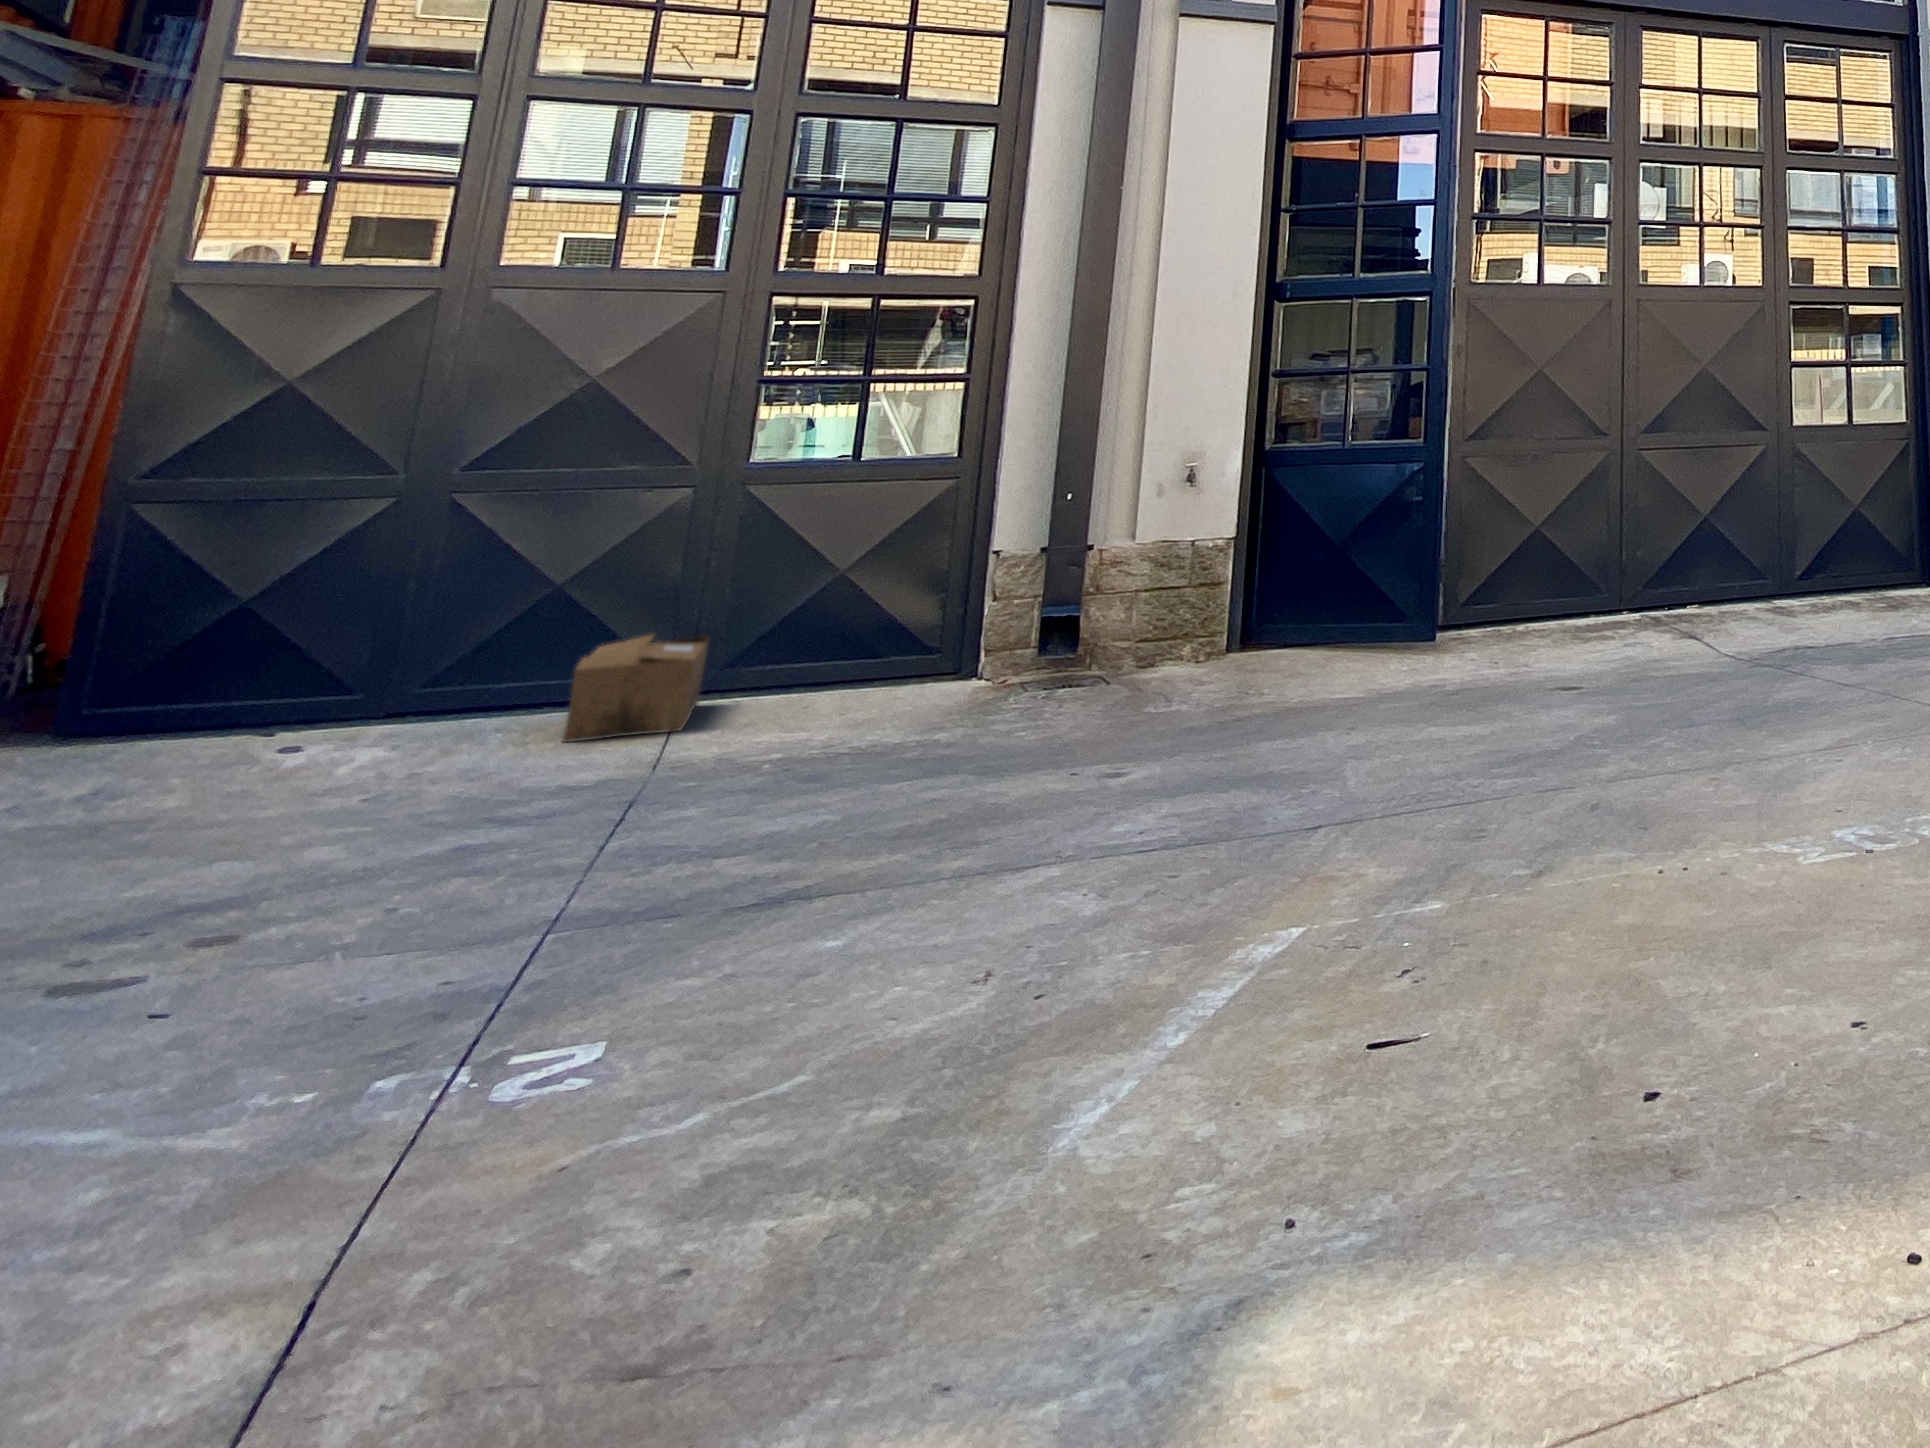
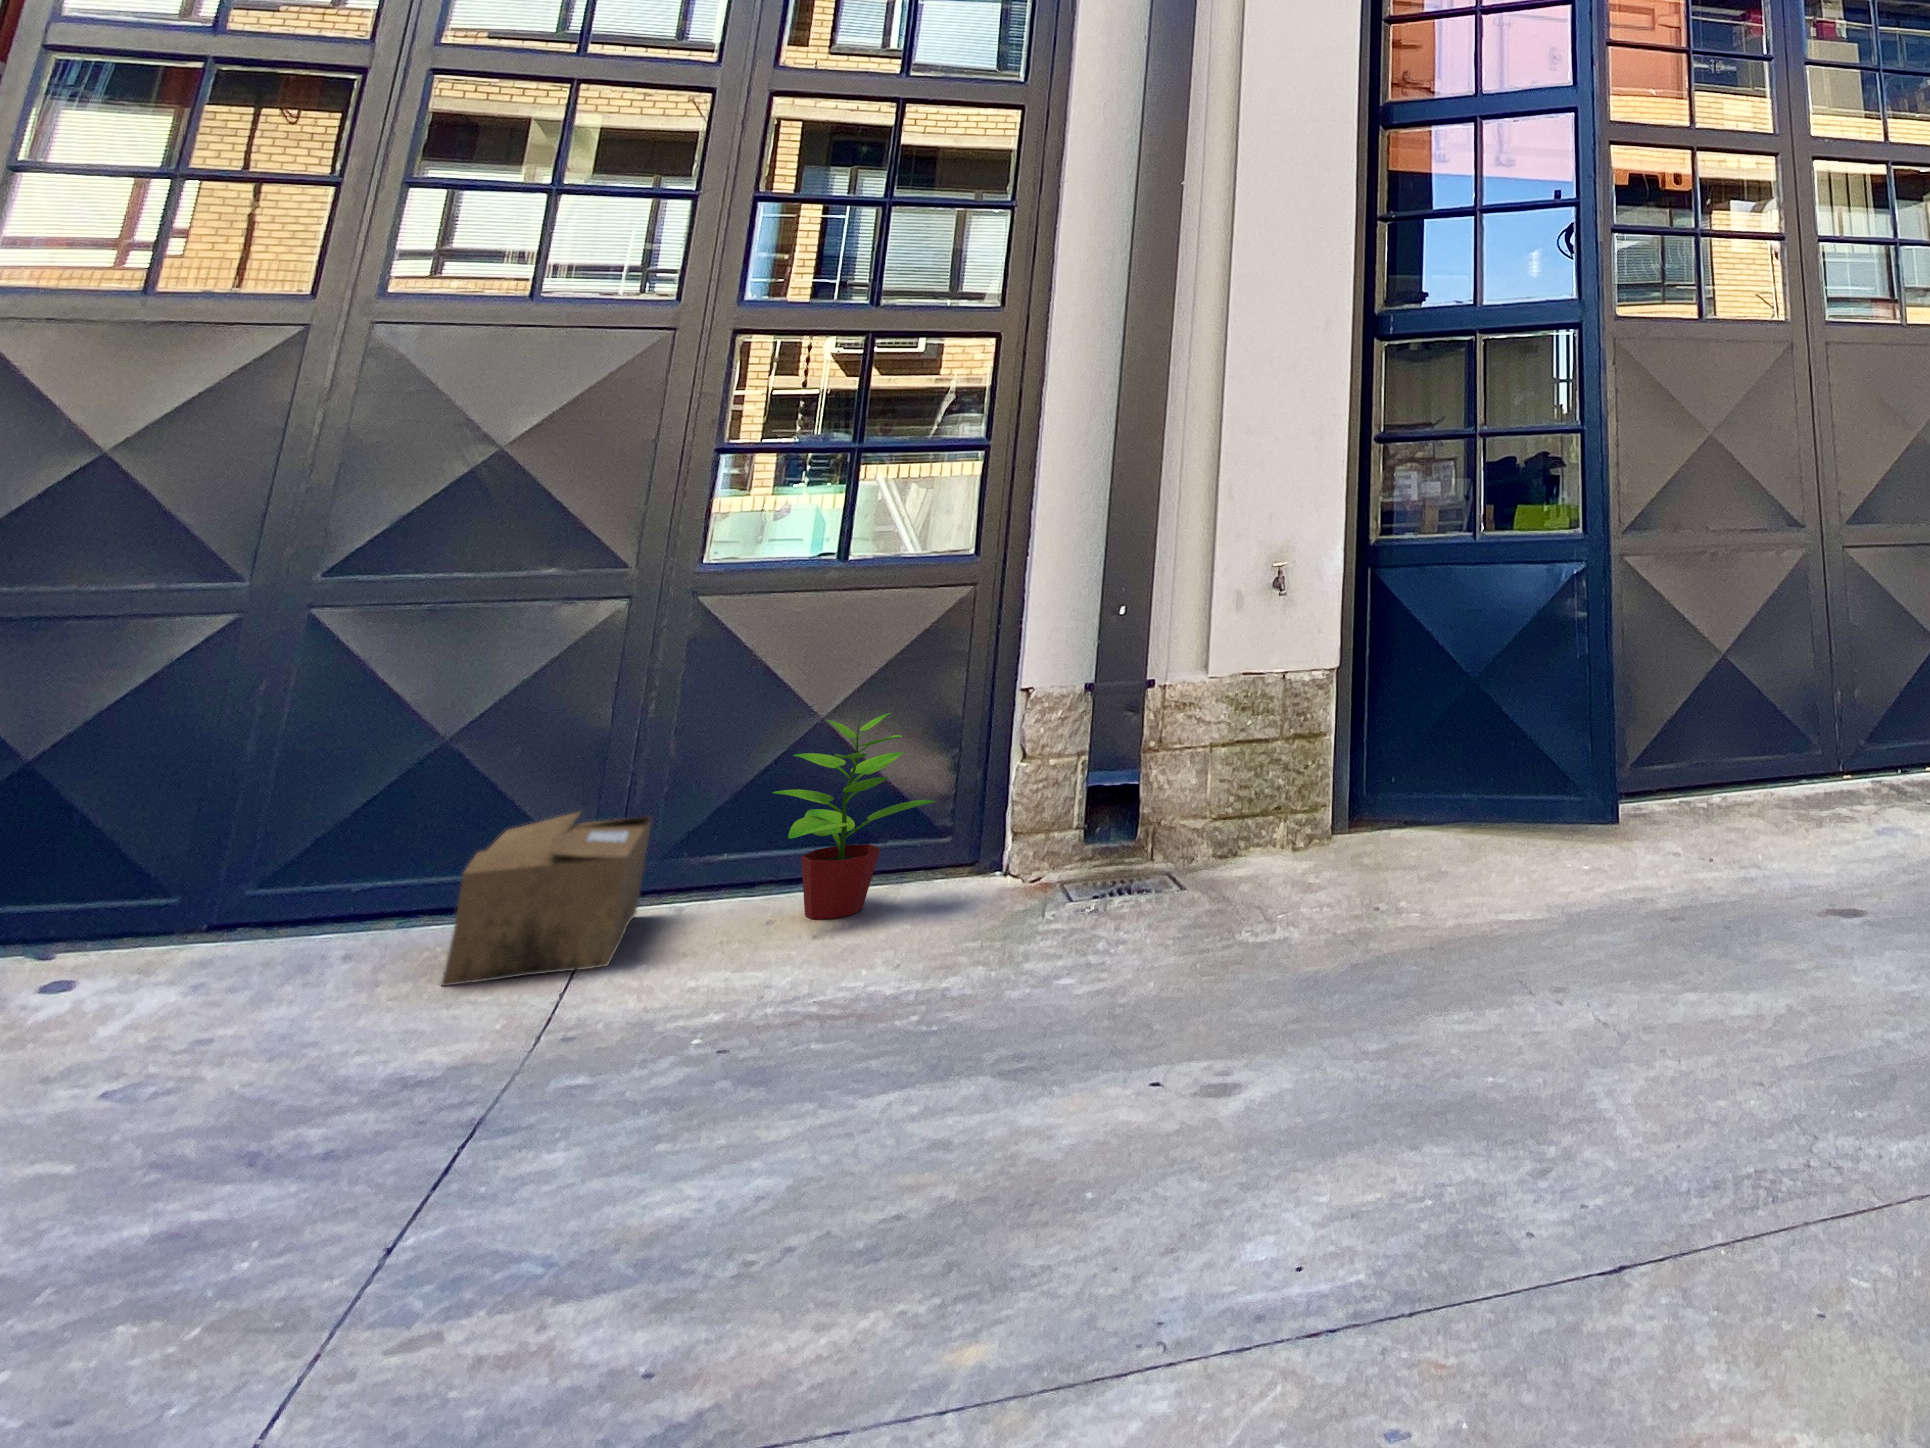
potted plant: none [800,562,923,704] -> present [773,709,936,919]

